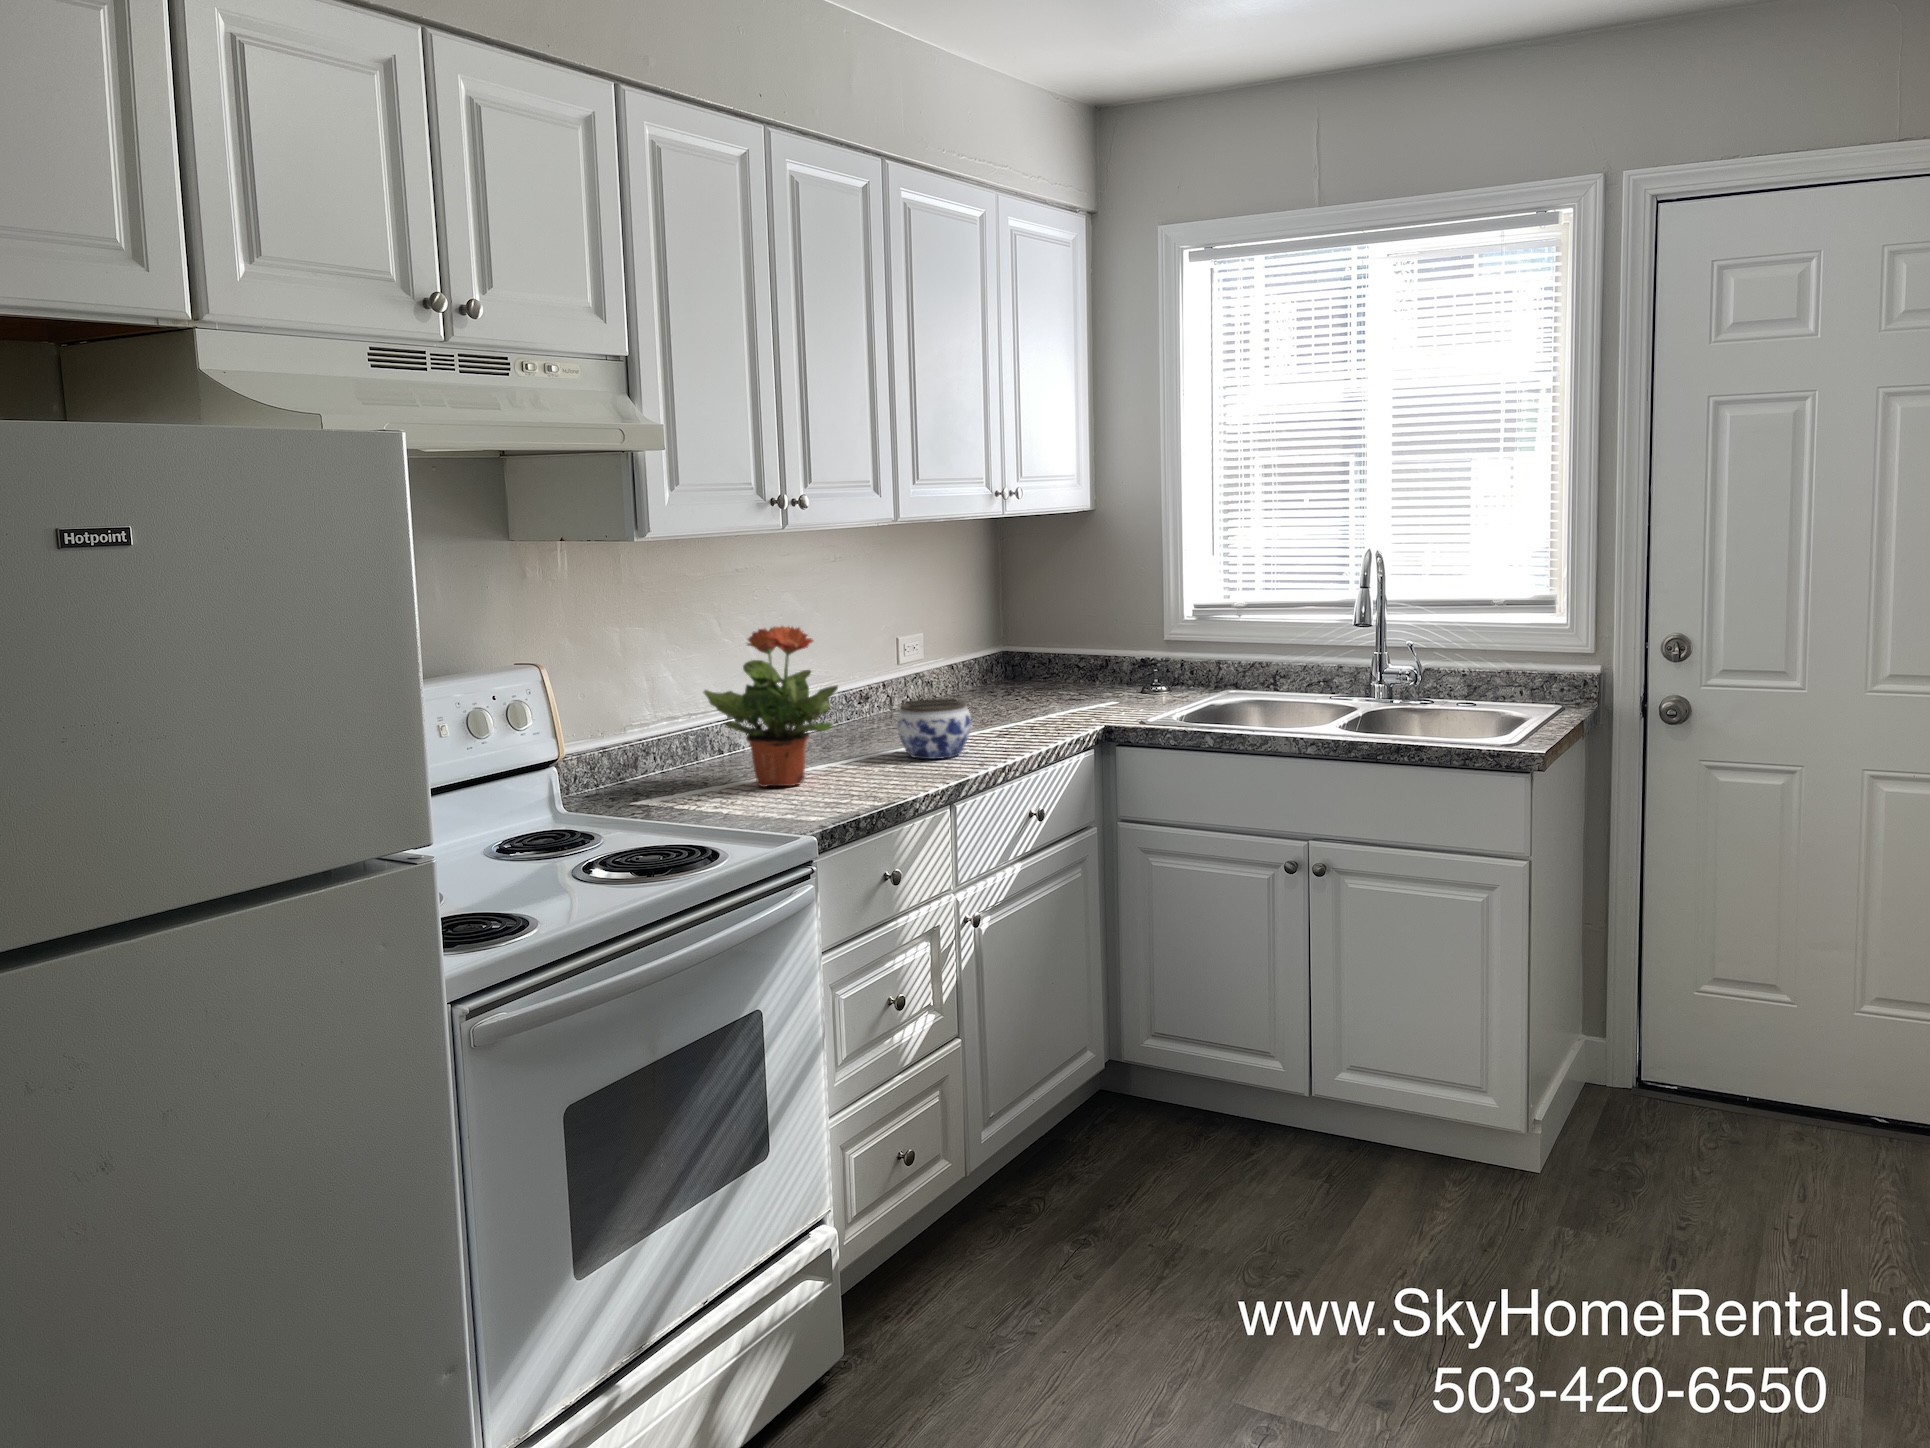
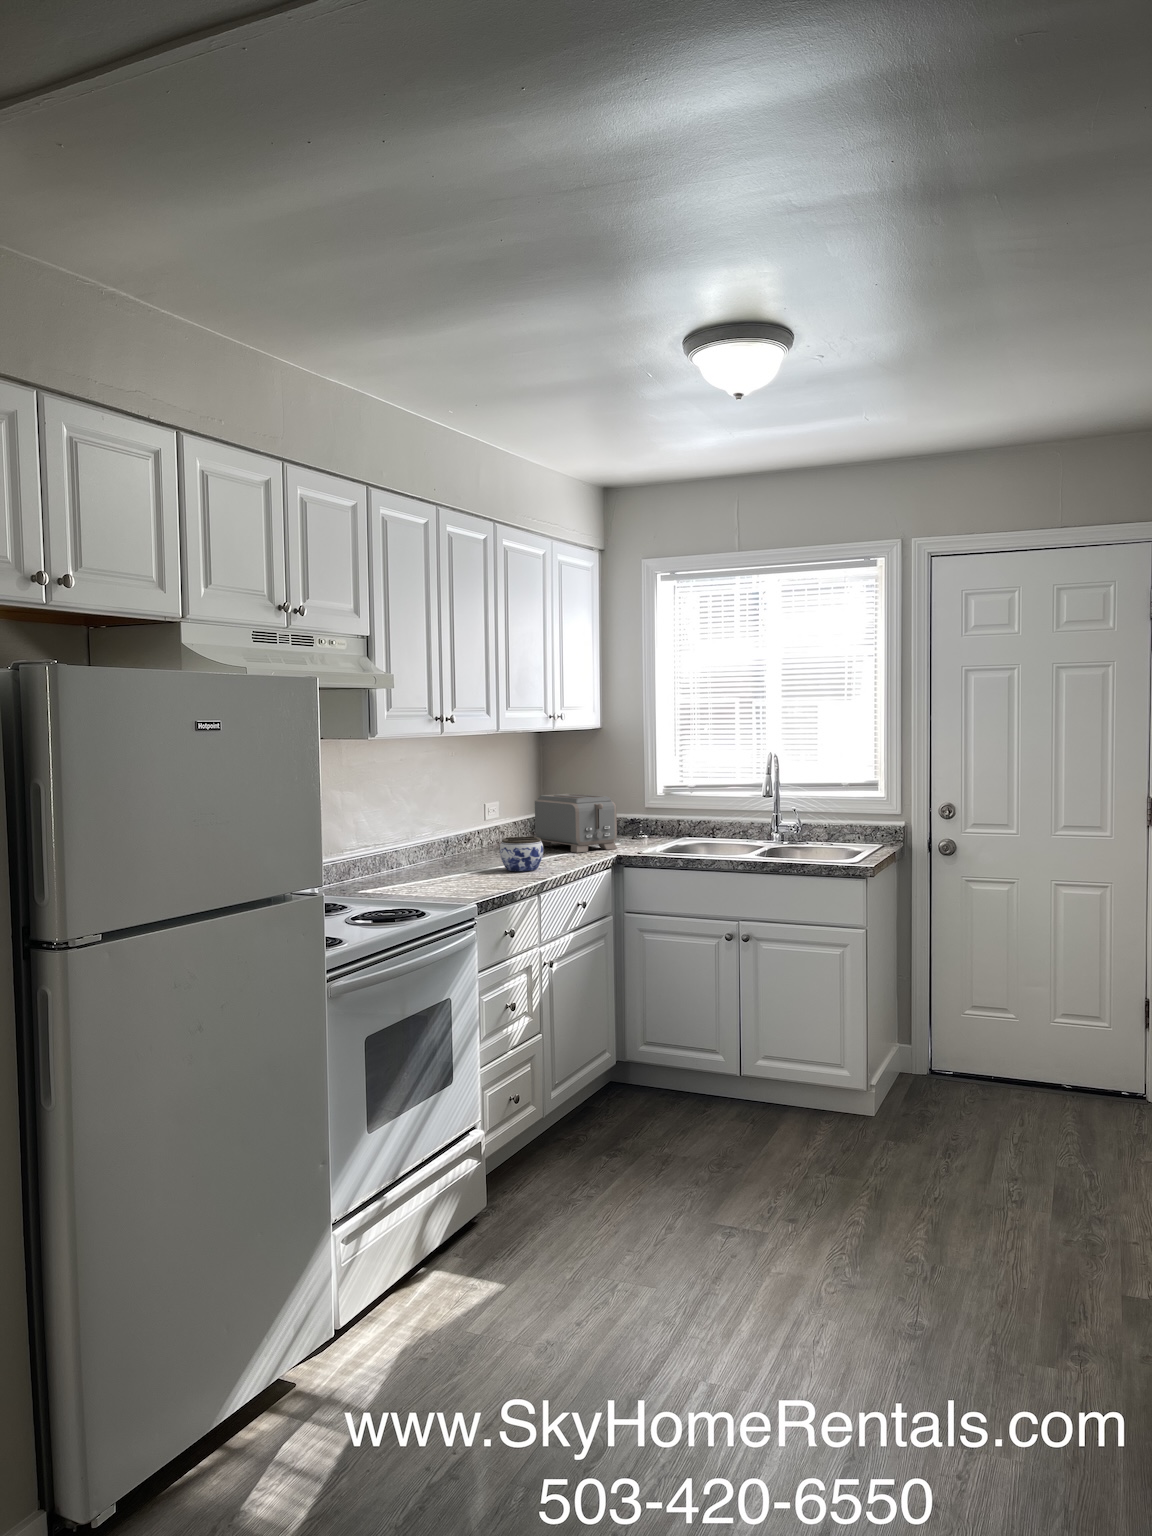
toaster: none [976,620,1110,720] -> present [535,794,617,853]
potted plant: present [704,626,838,787] -> none [394,791,475,885]

